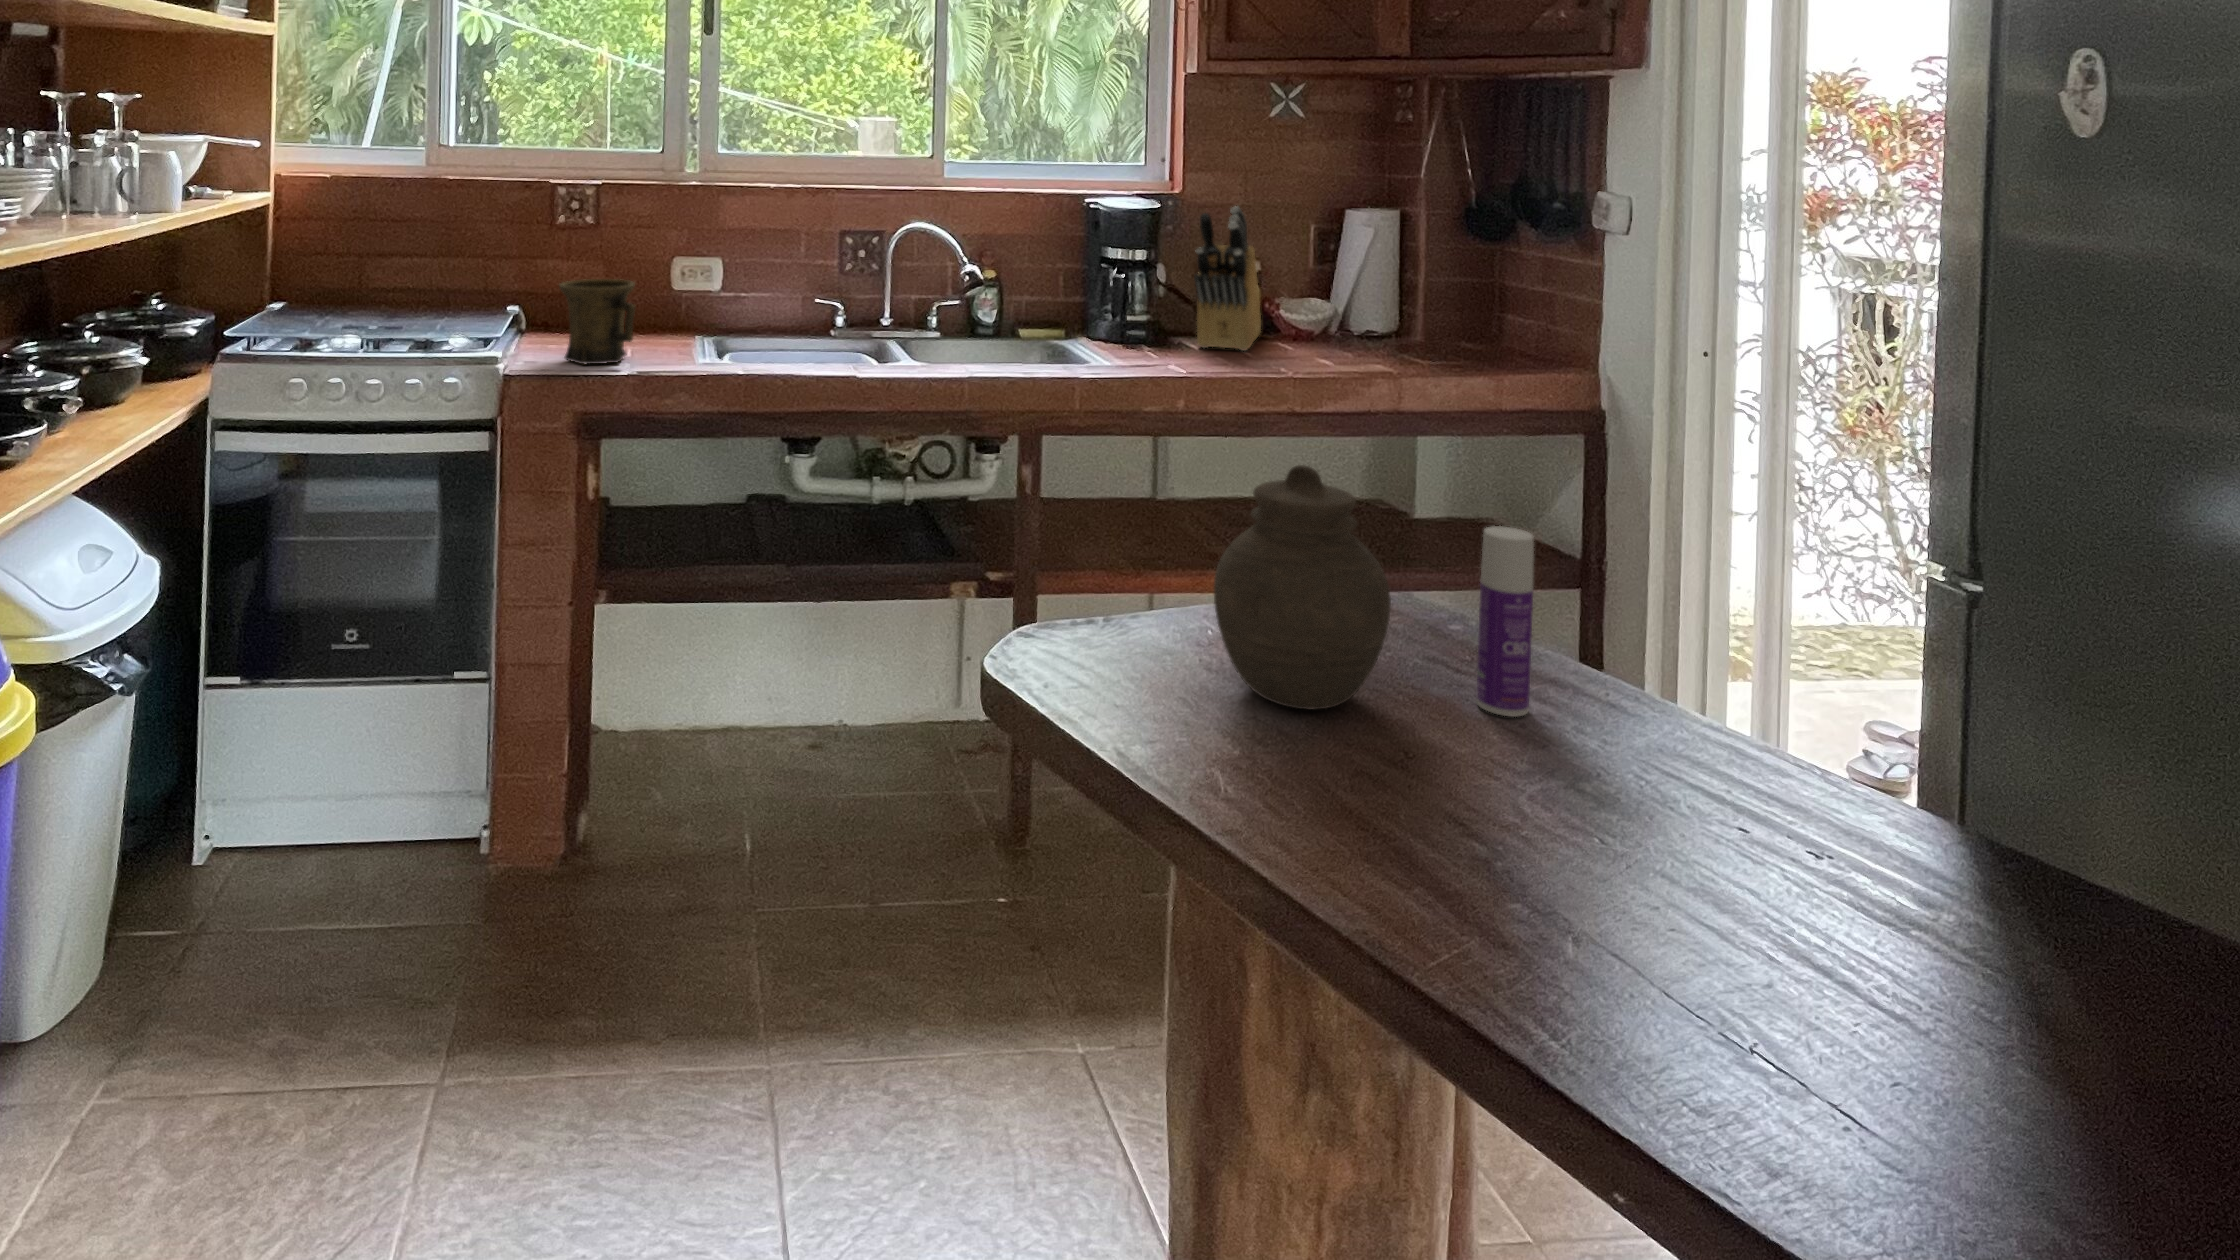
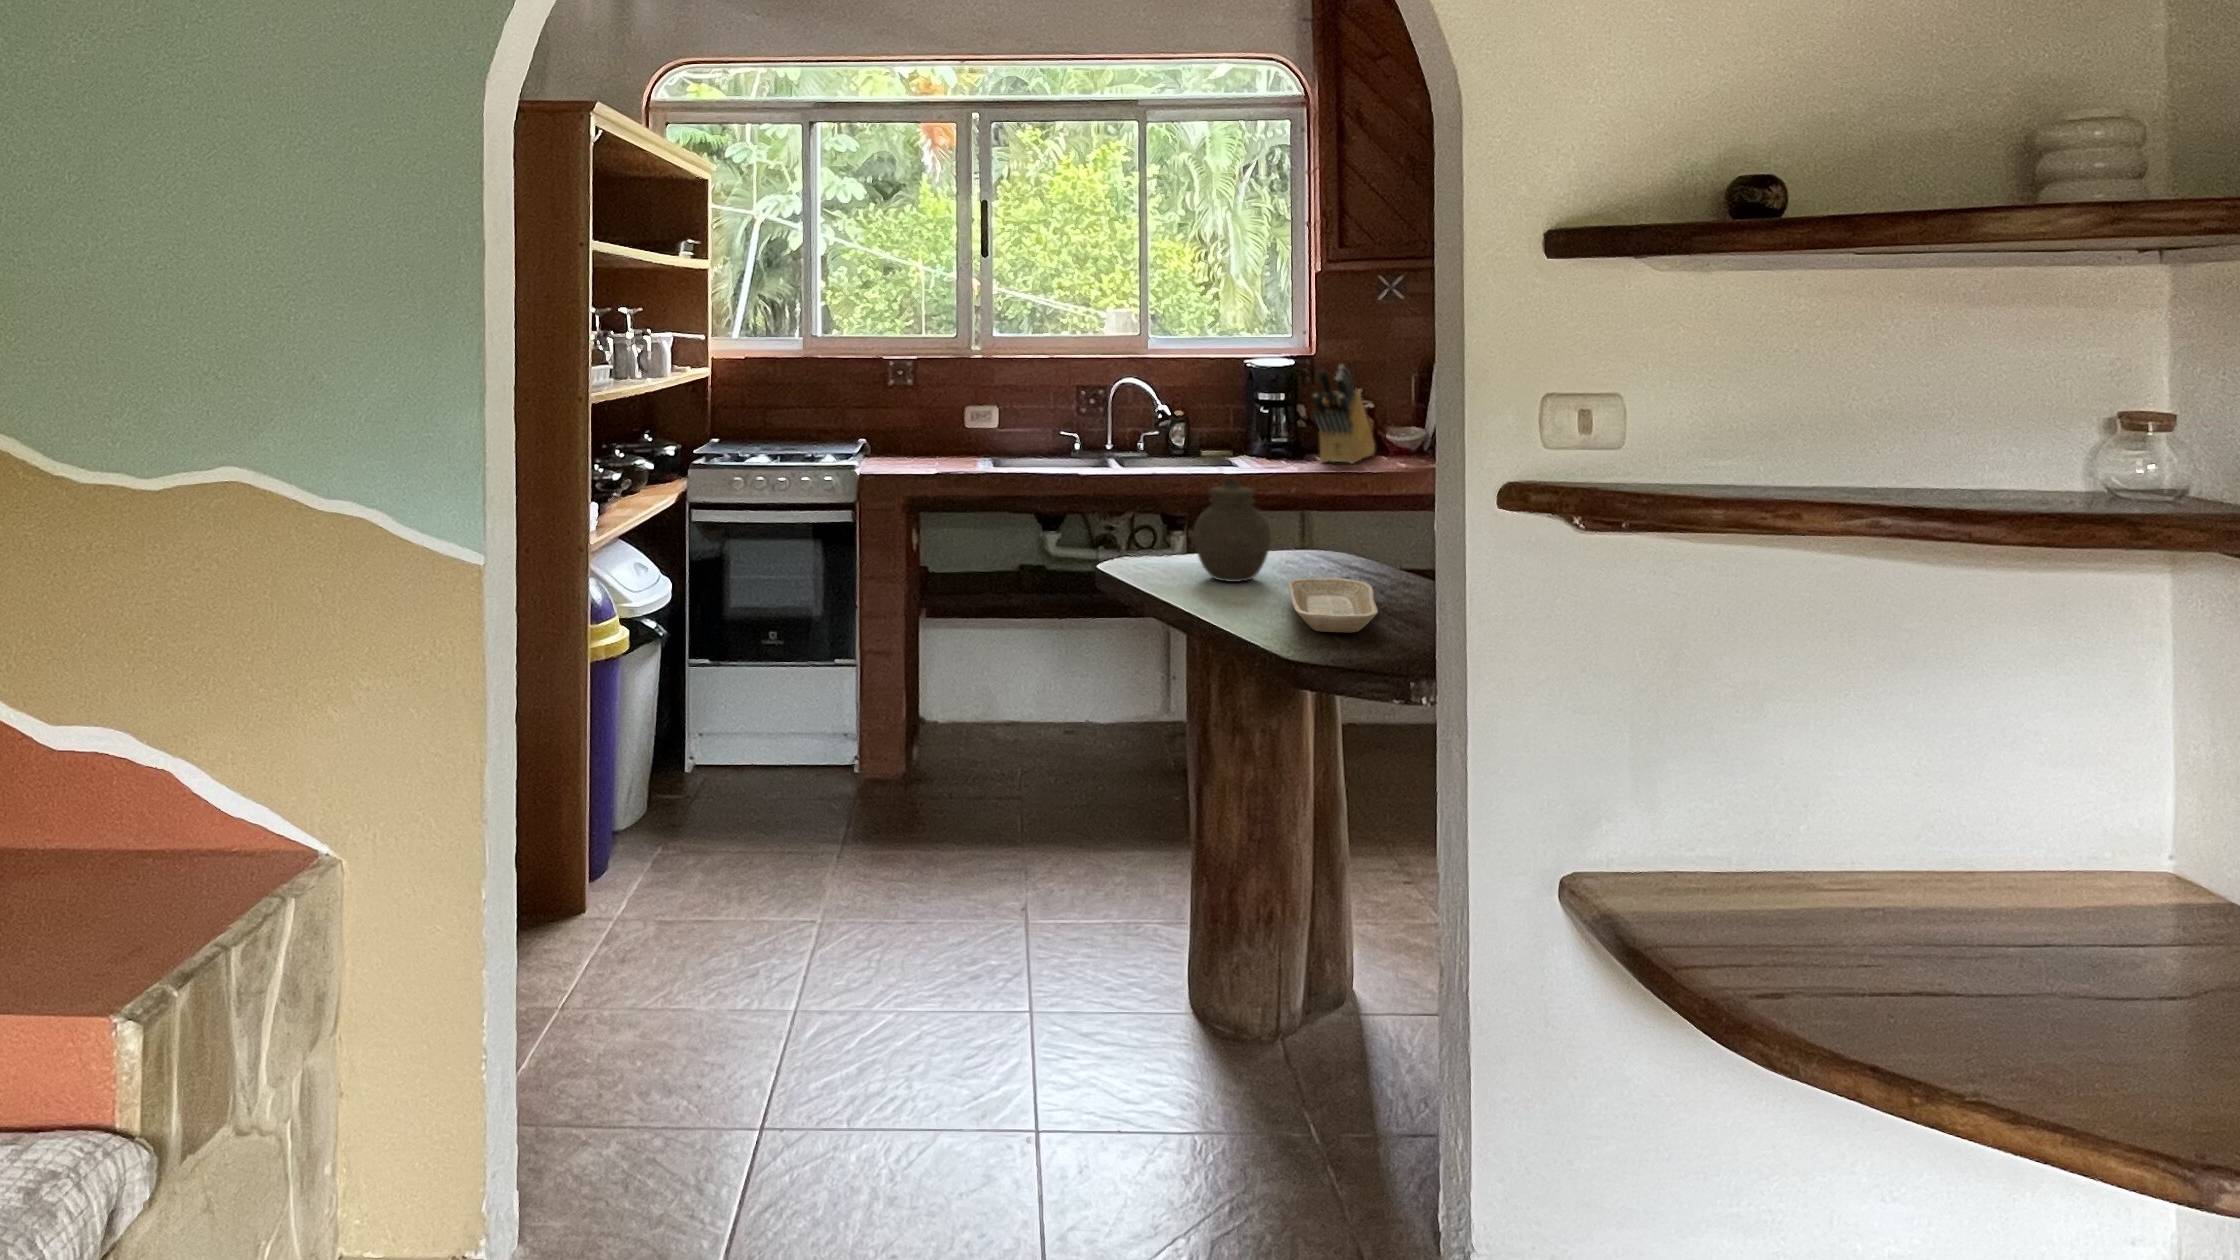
mug: present [559,279,635,365] -> none [891,419,939,472]
bottle: present [1476,526,1534,717] -> none [1311,504,1333,585]
tray: none [1489,722,1895,987] -> present [1288,578,1378,633]

